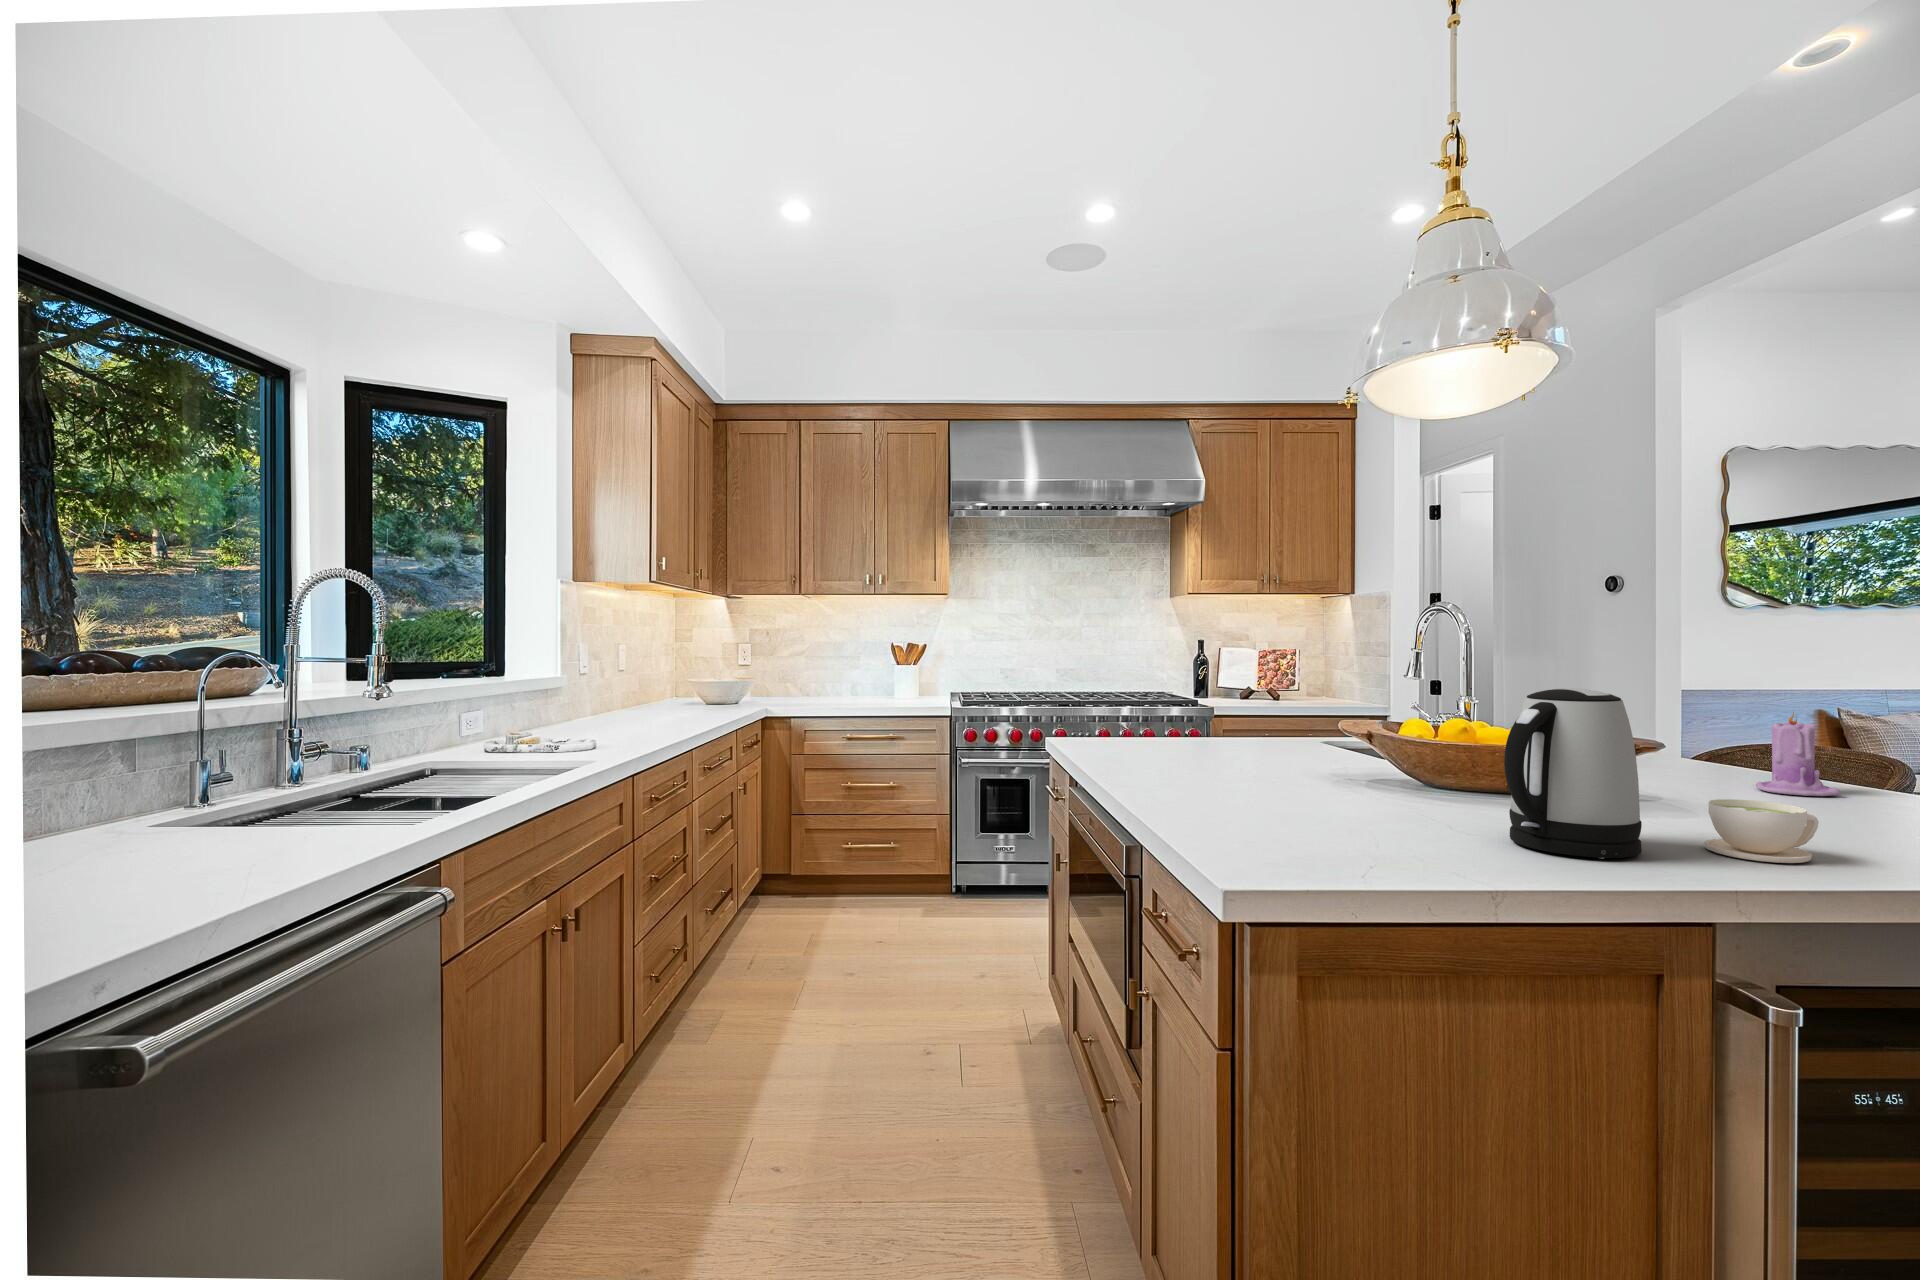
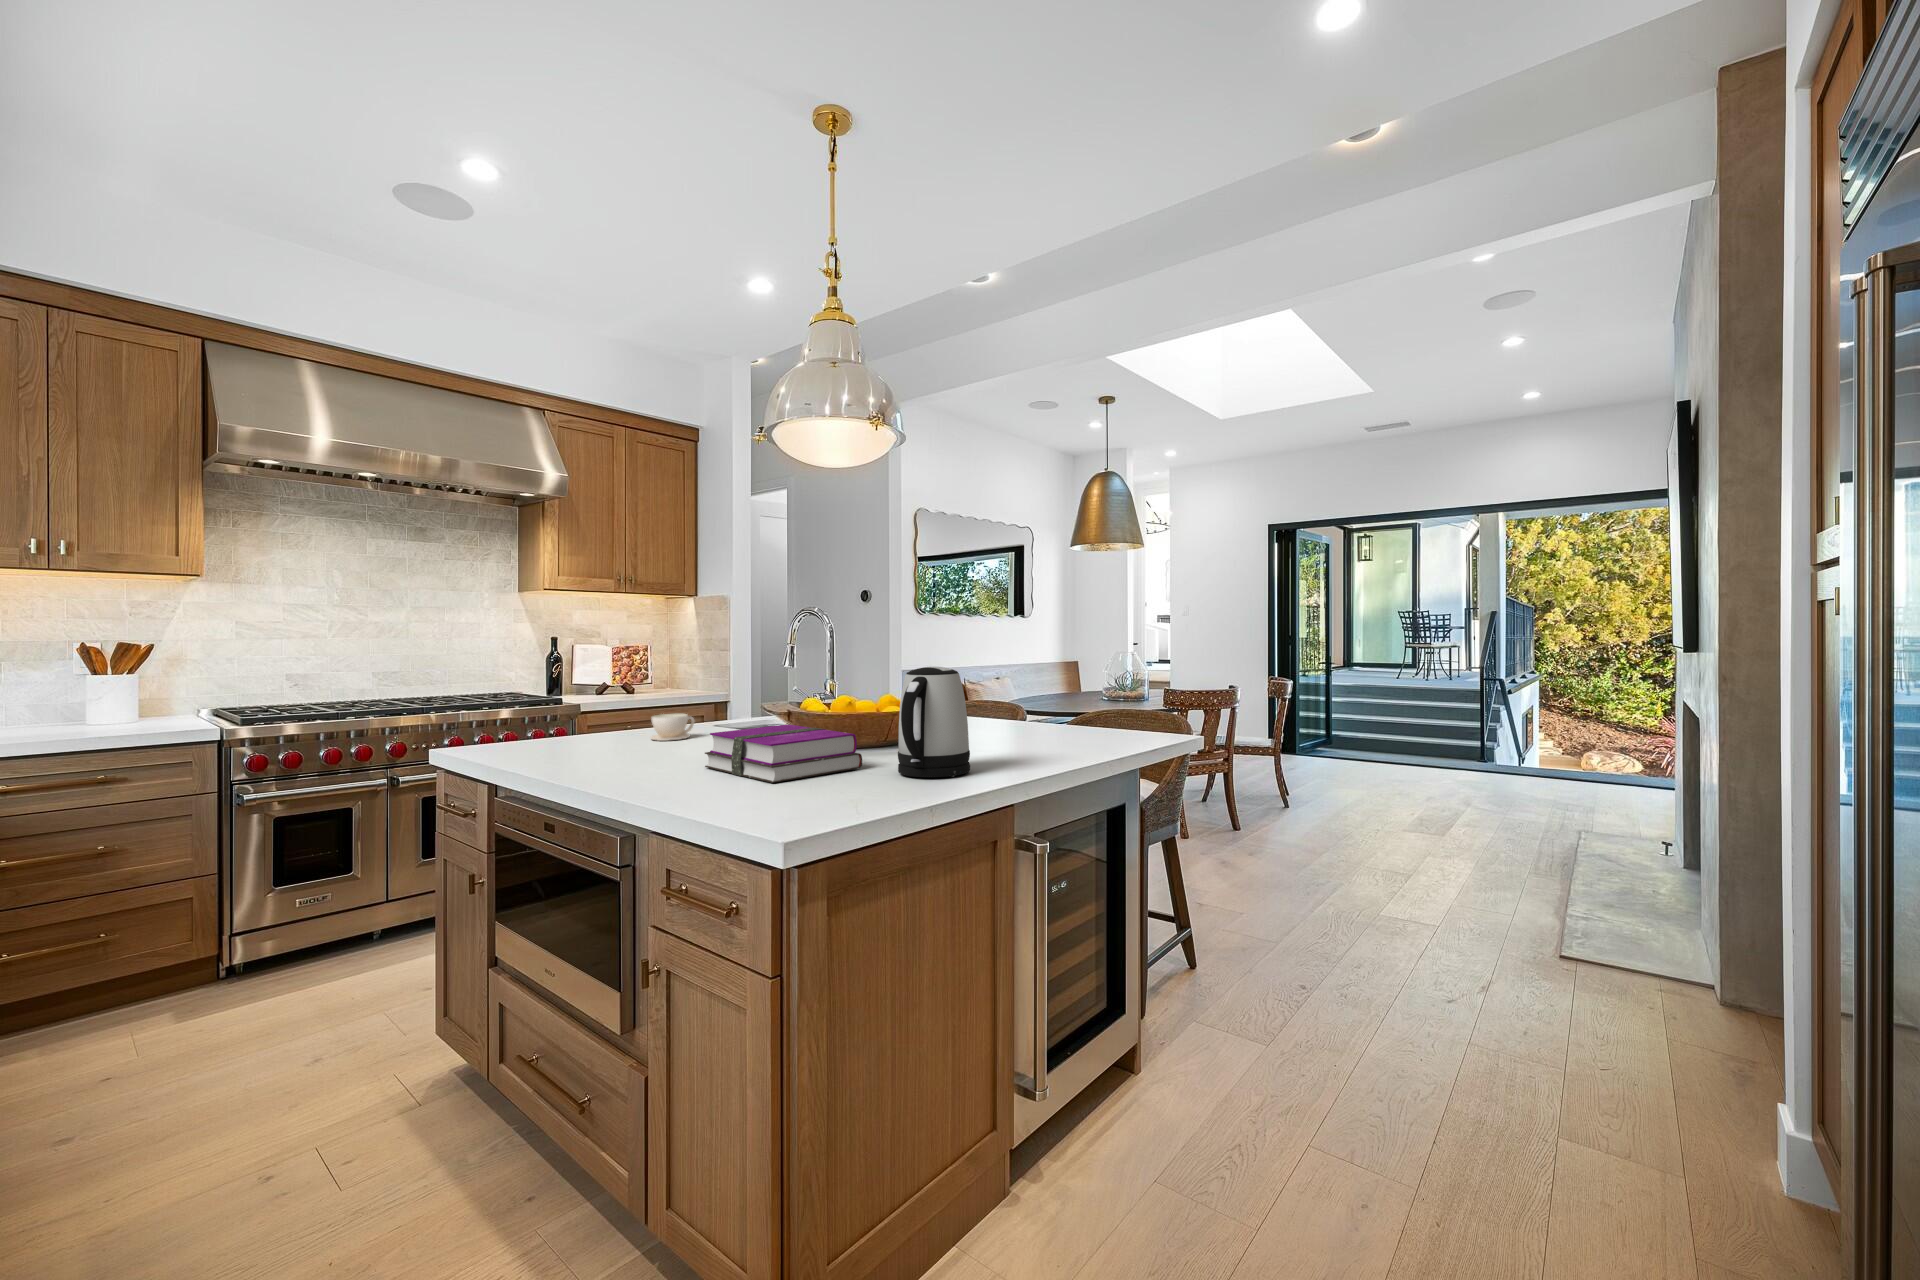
candle: present [1756,712,1841,796] -> none [993,676,1031,727]
hardback book: none [1260,751,1461,822] -> present [705,725,862,783]
coffee cup: present [1704,799,1819,863] -> present [651,714,694,741]

